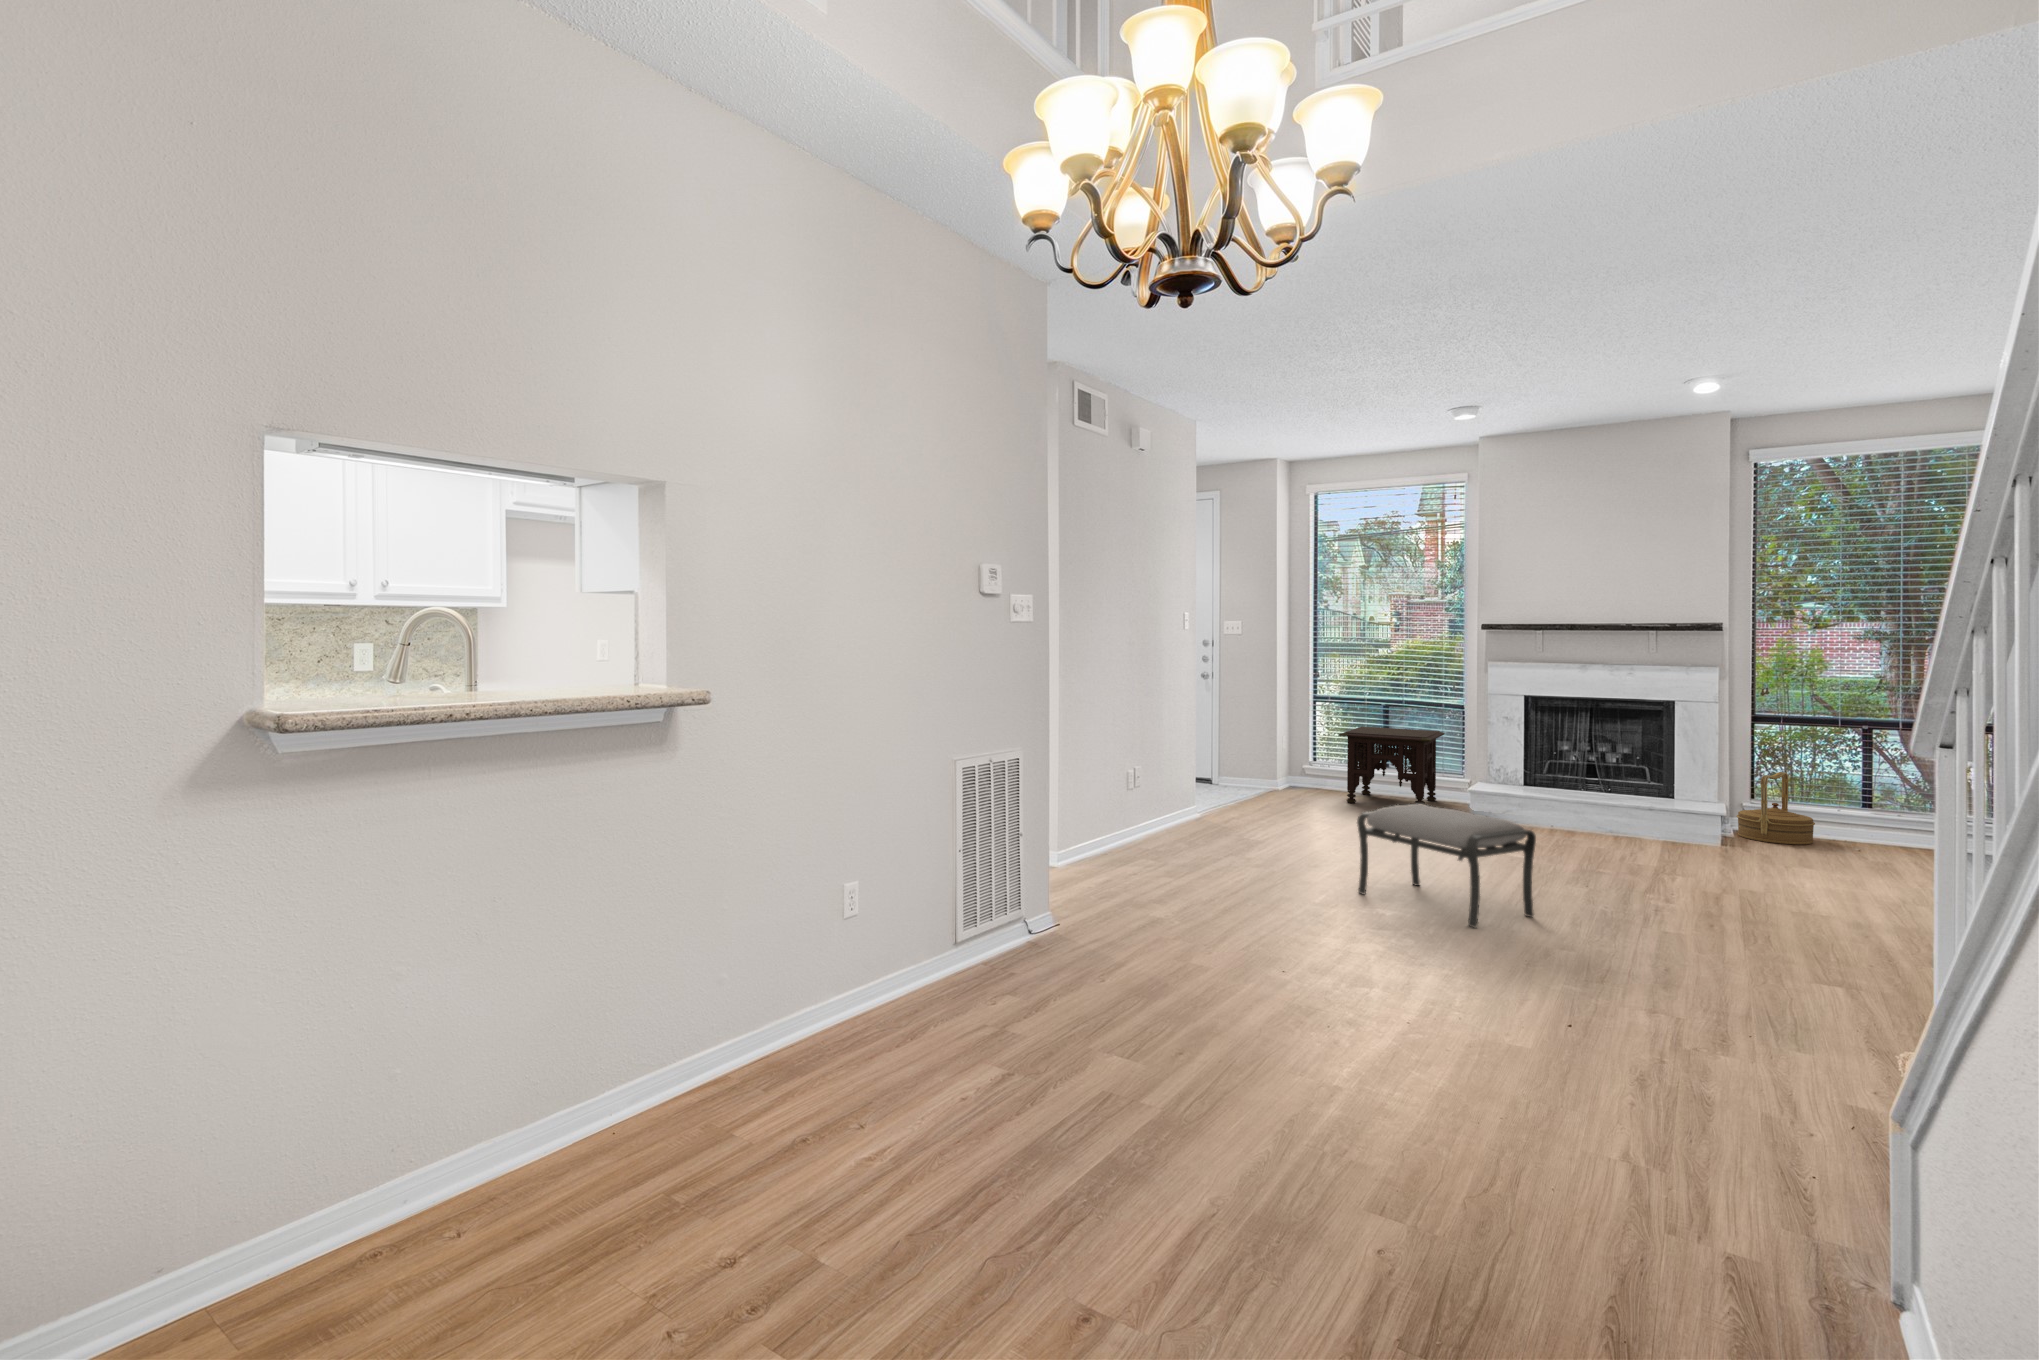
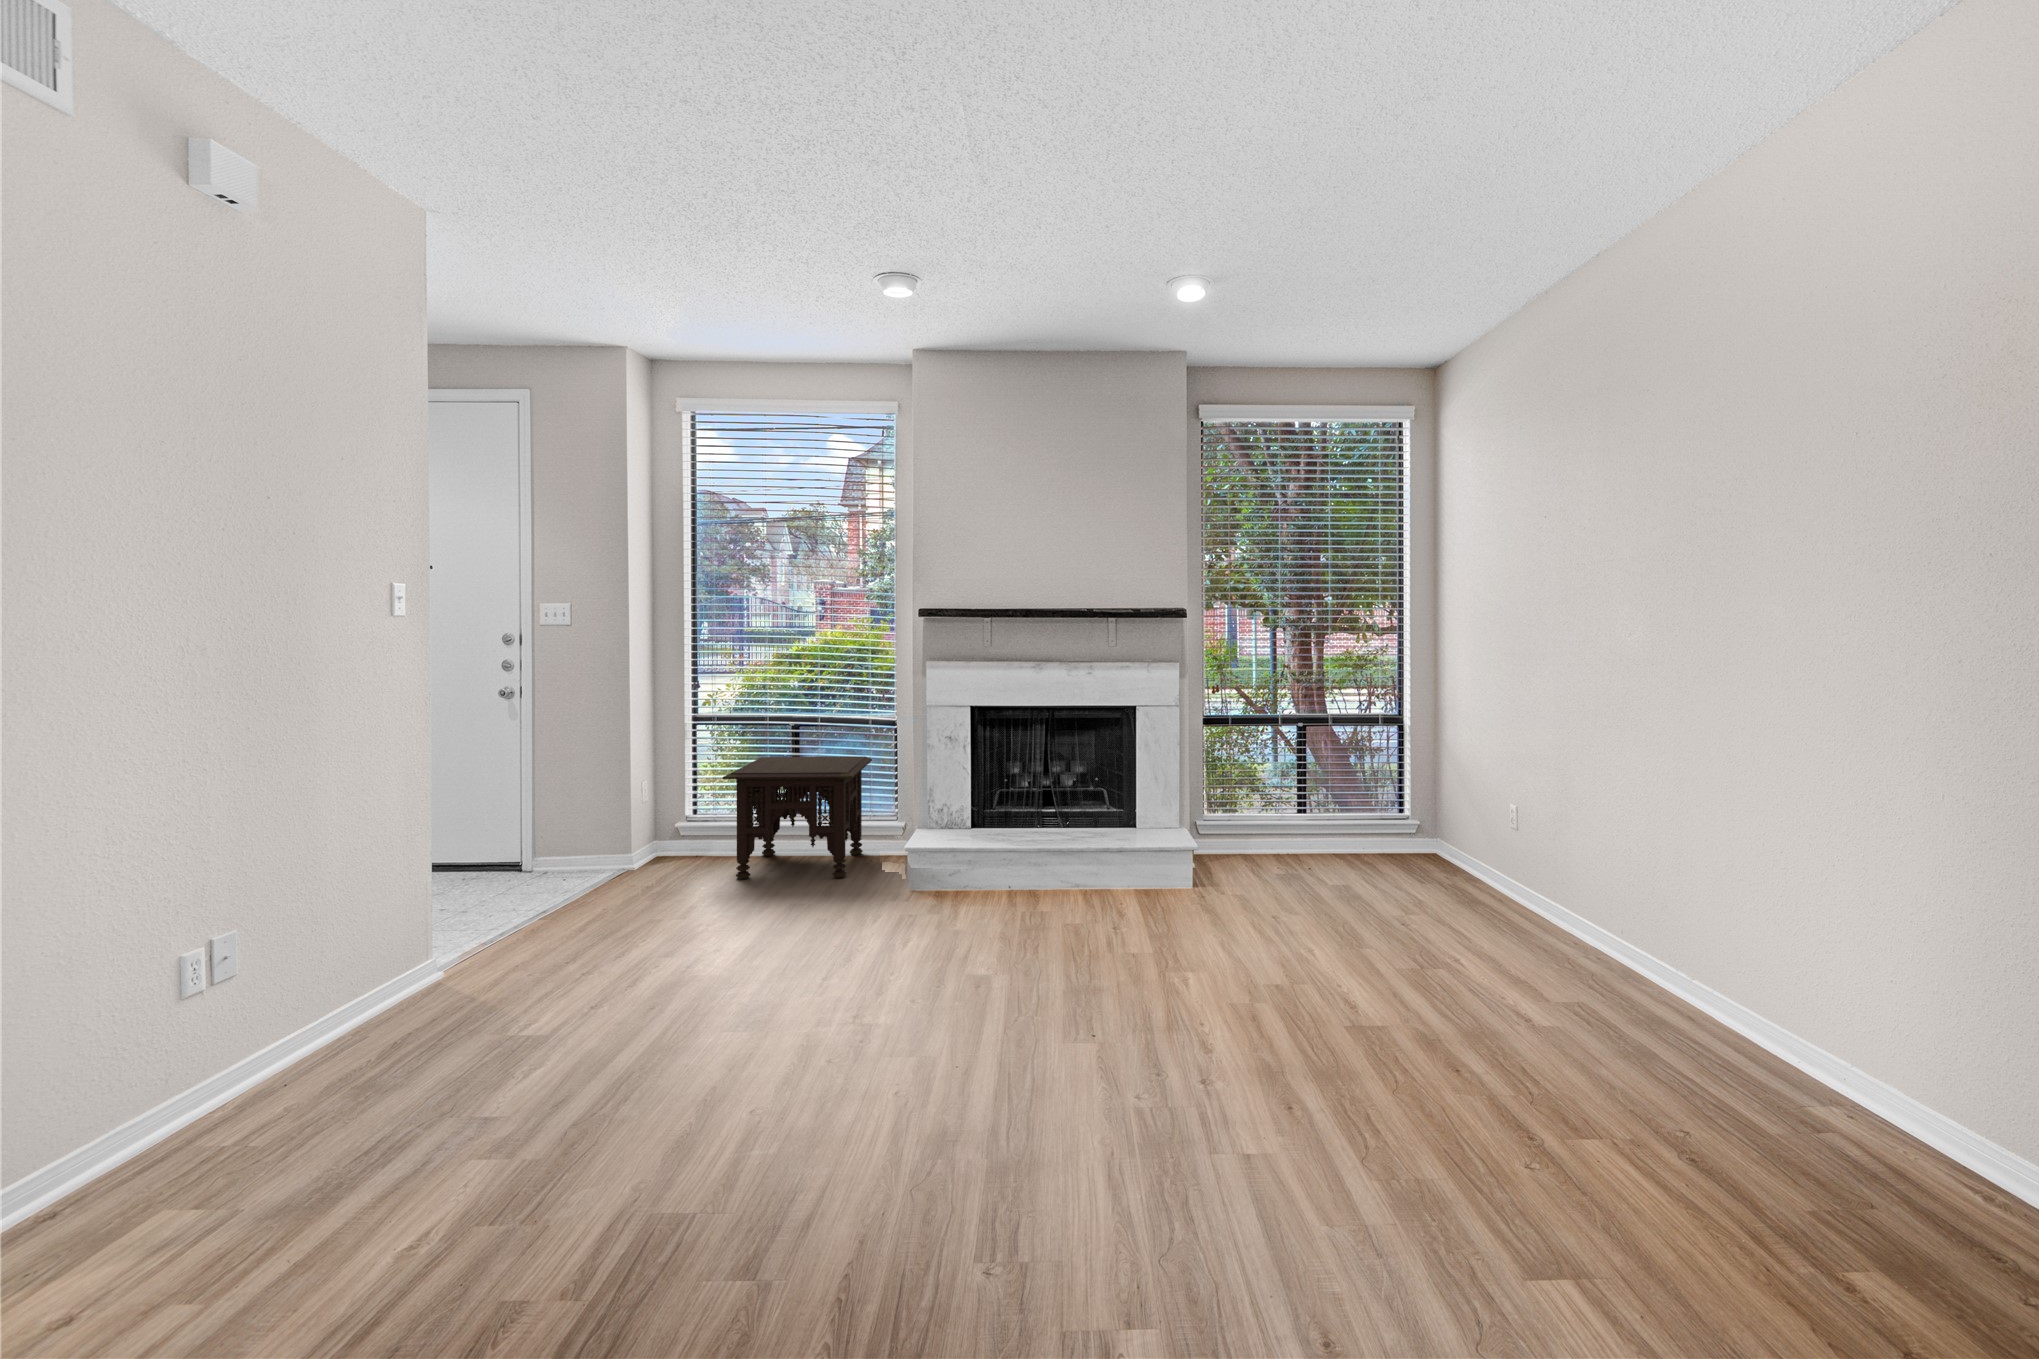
woven basket: present [1737,772,1815,845] -> none [1190,779,1261,867]
ottoman: present [1357,804,1536,928] -> none [690,957,1026,1266]

